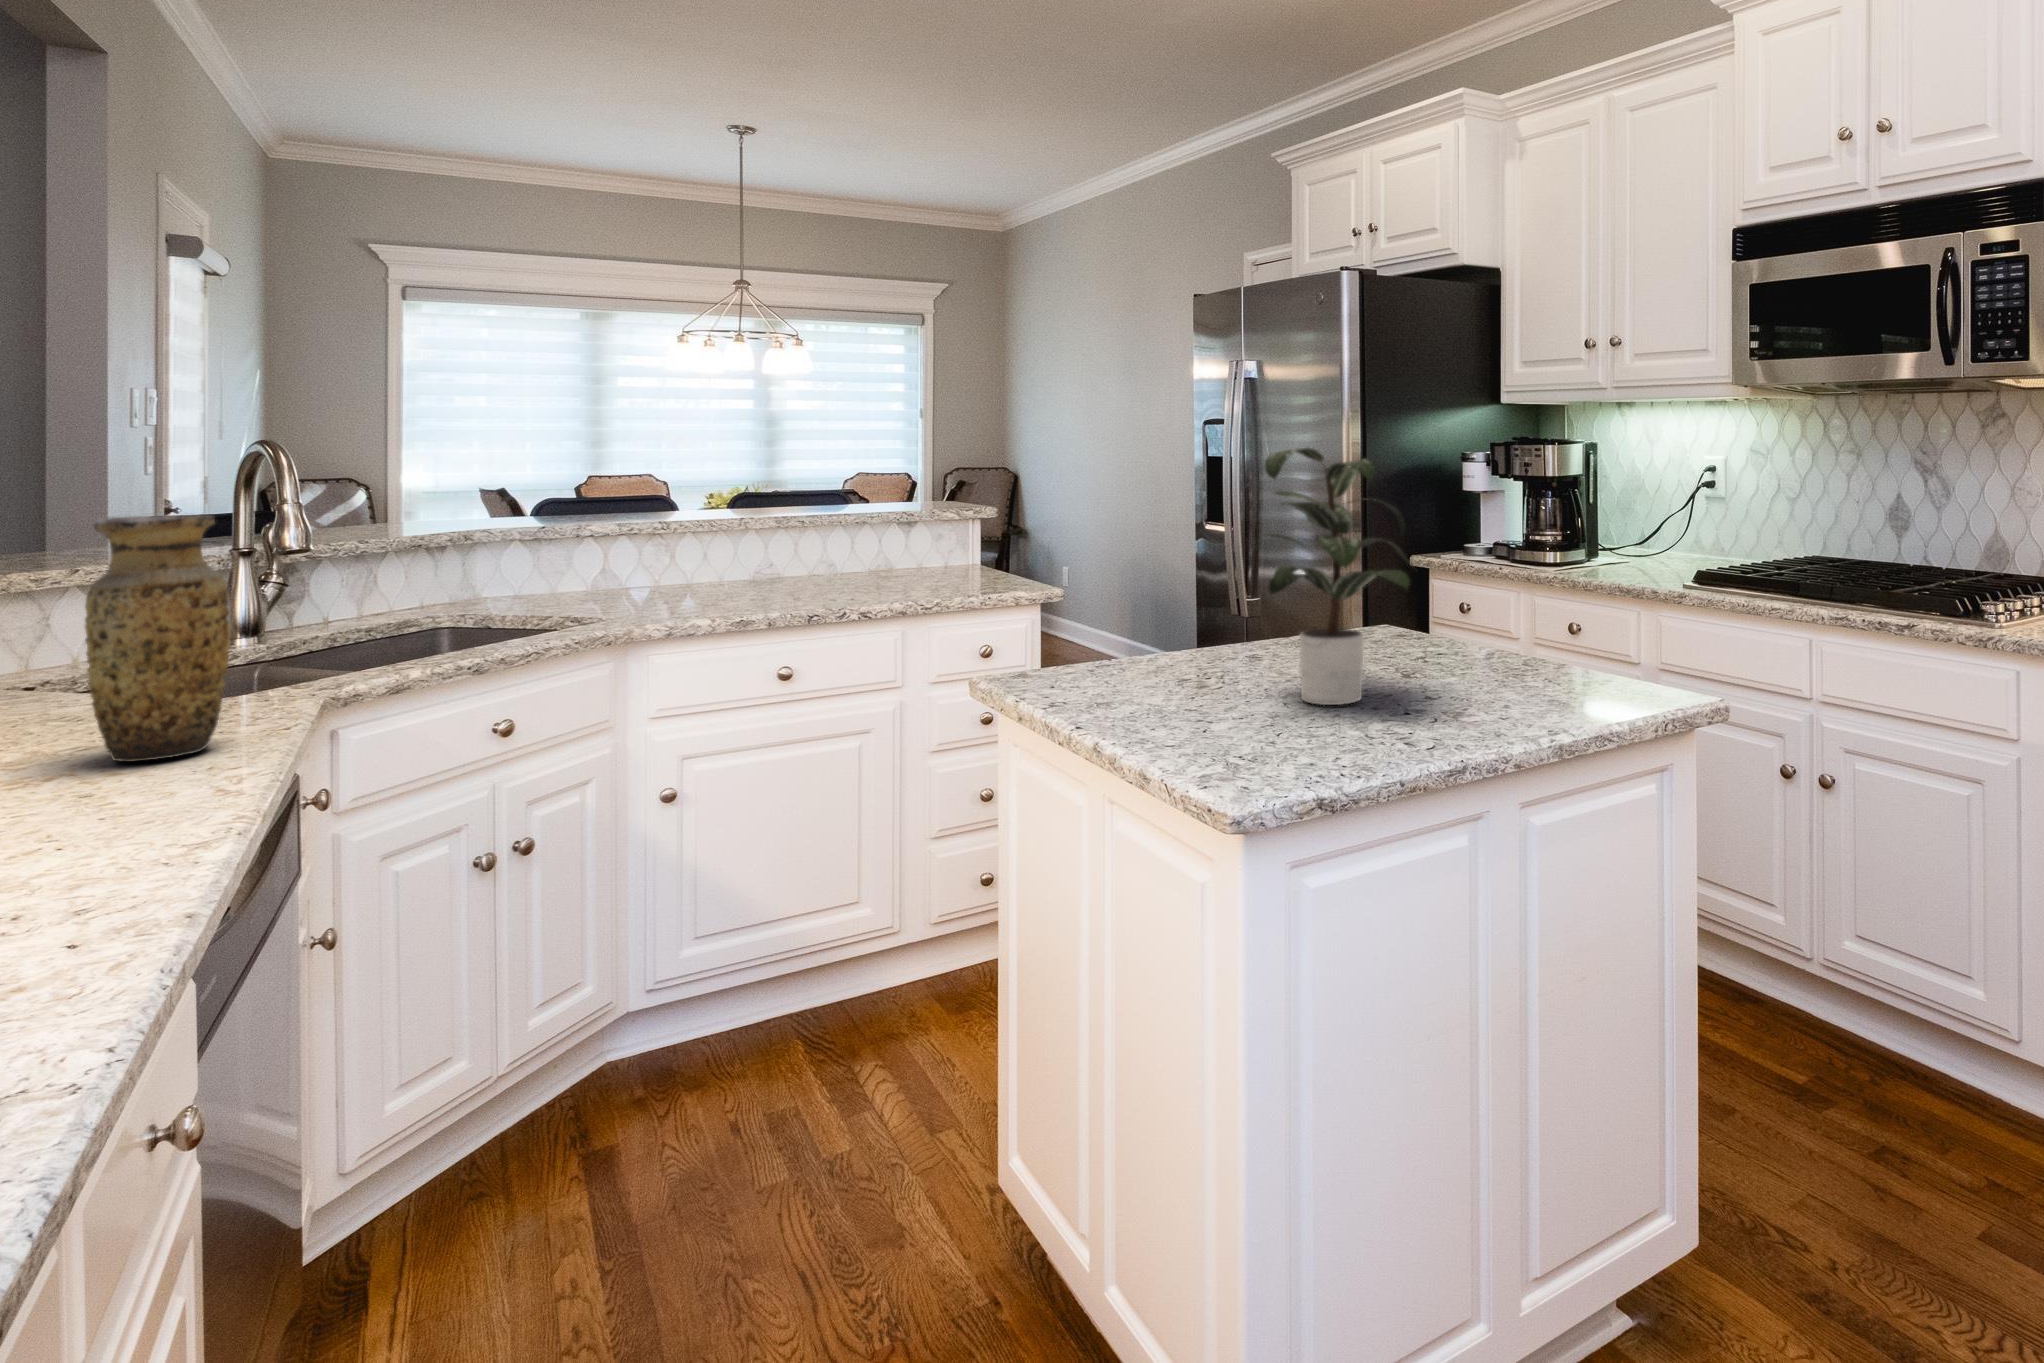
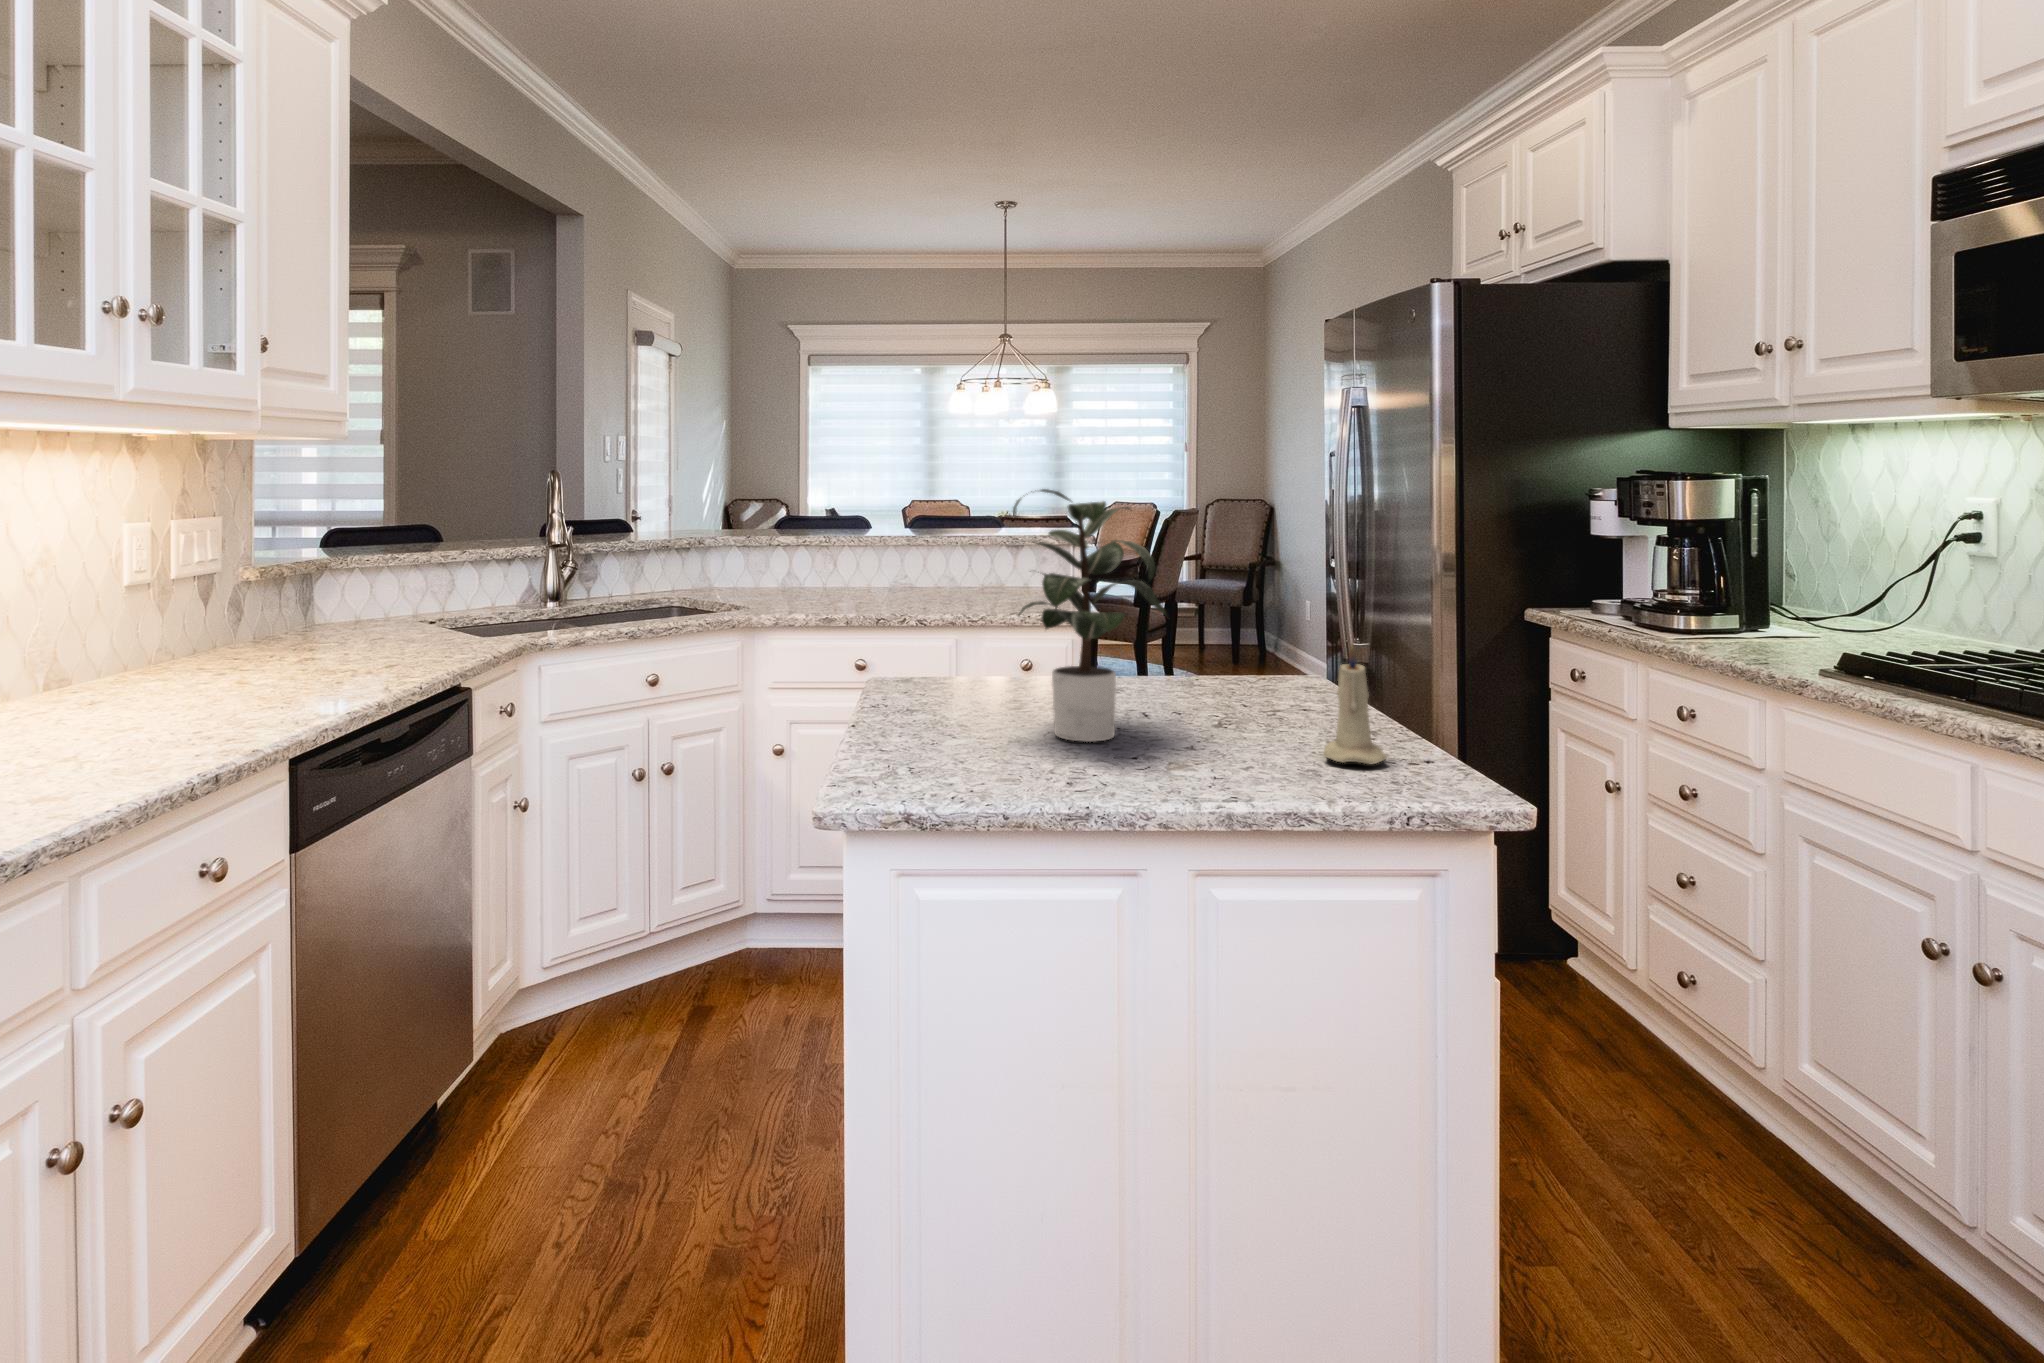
vase: present [85,514,230,762] -> none [365,524,432,670]
candle: none [1544,581,1601,689] -> present [1323,644,1387,764]

